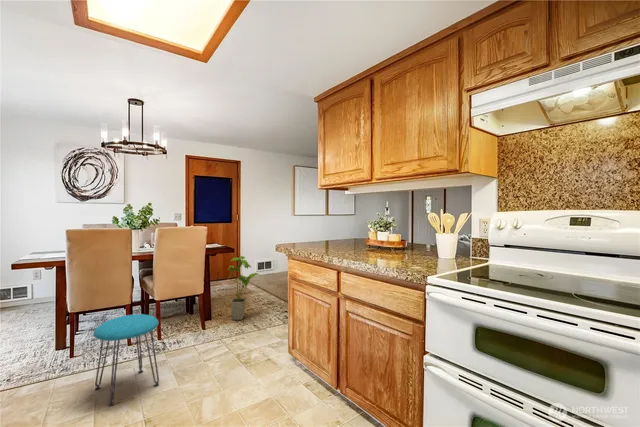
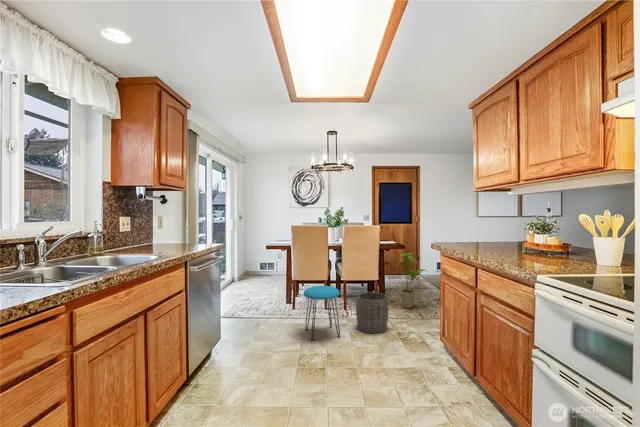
woven basket: none [180,310,224,366] -> present [356,292,388,333]

